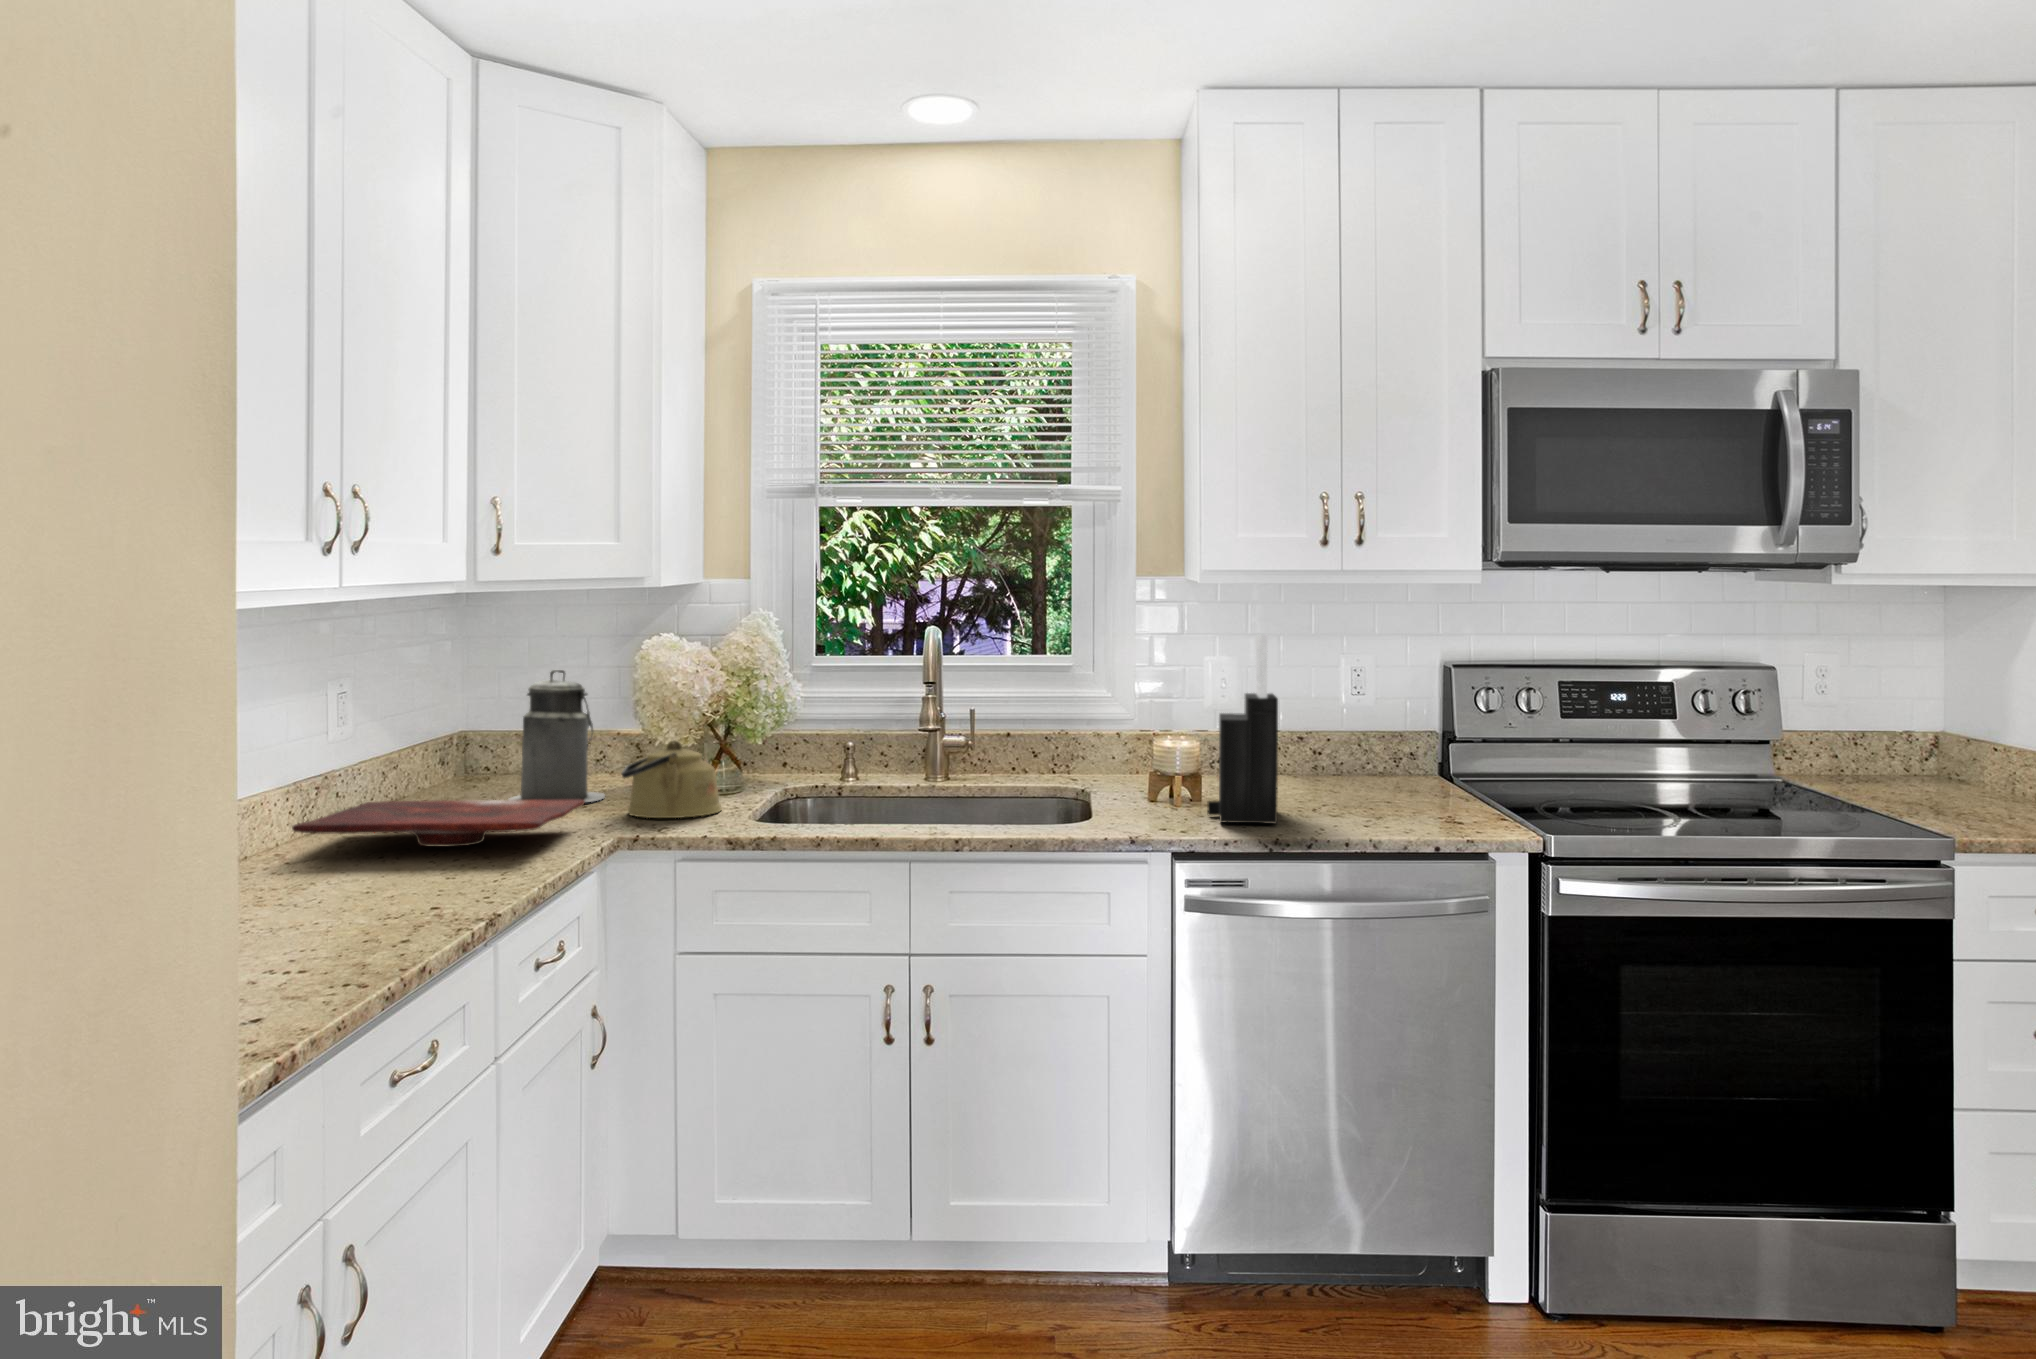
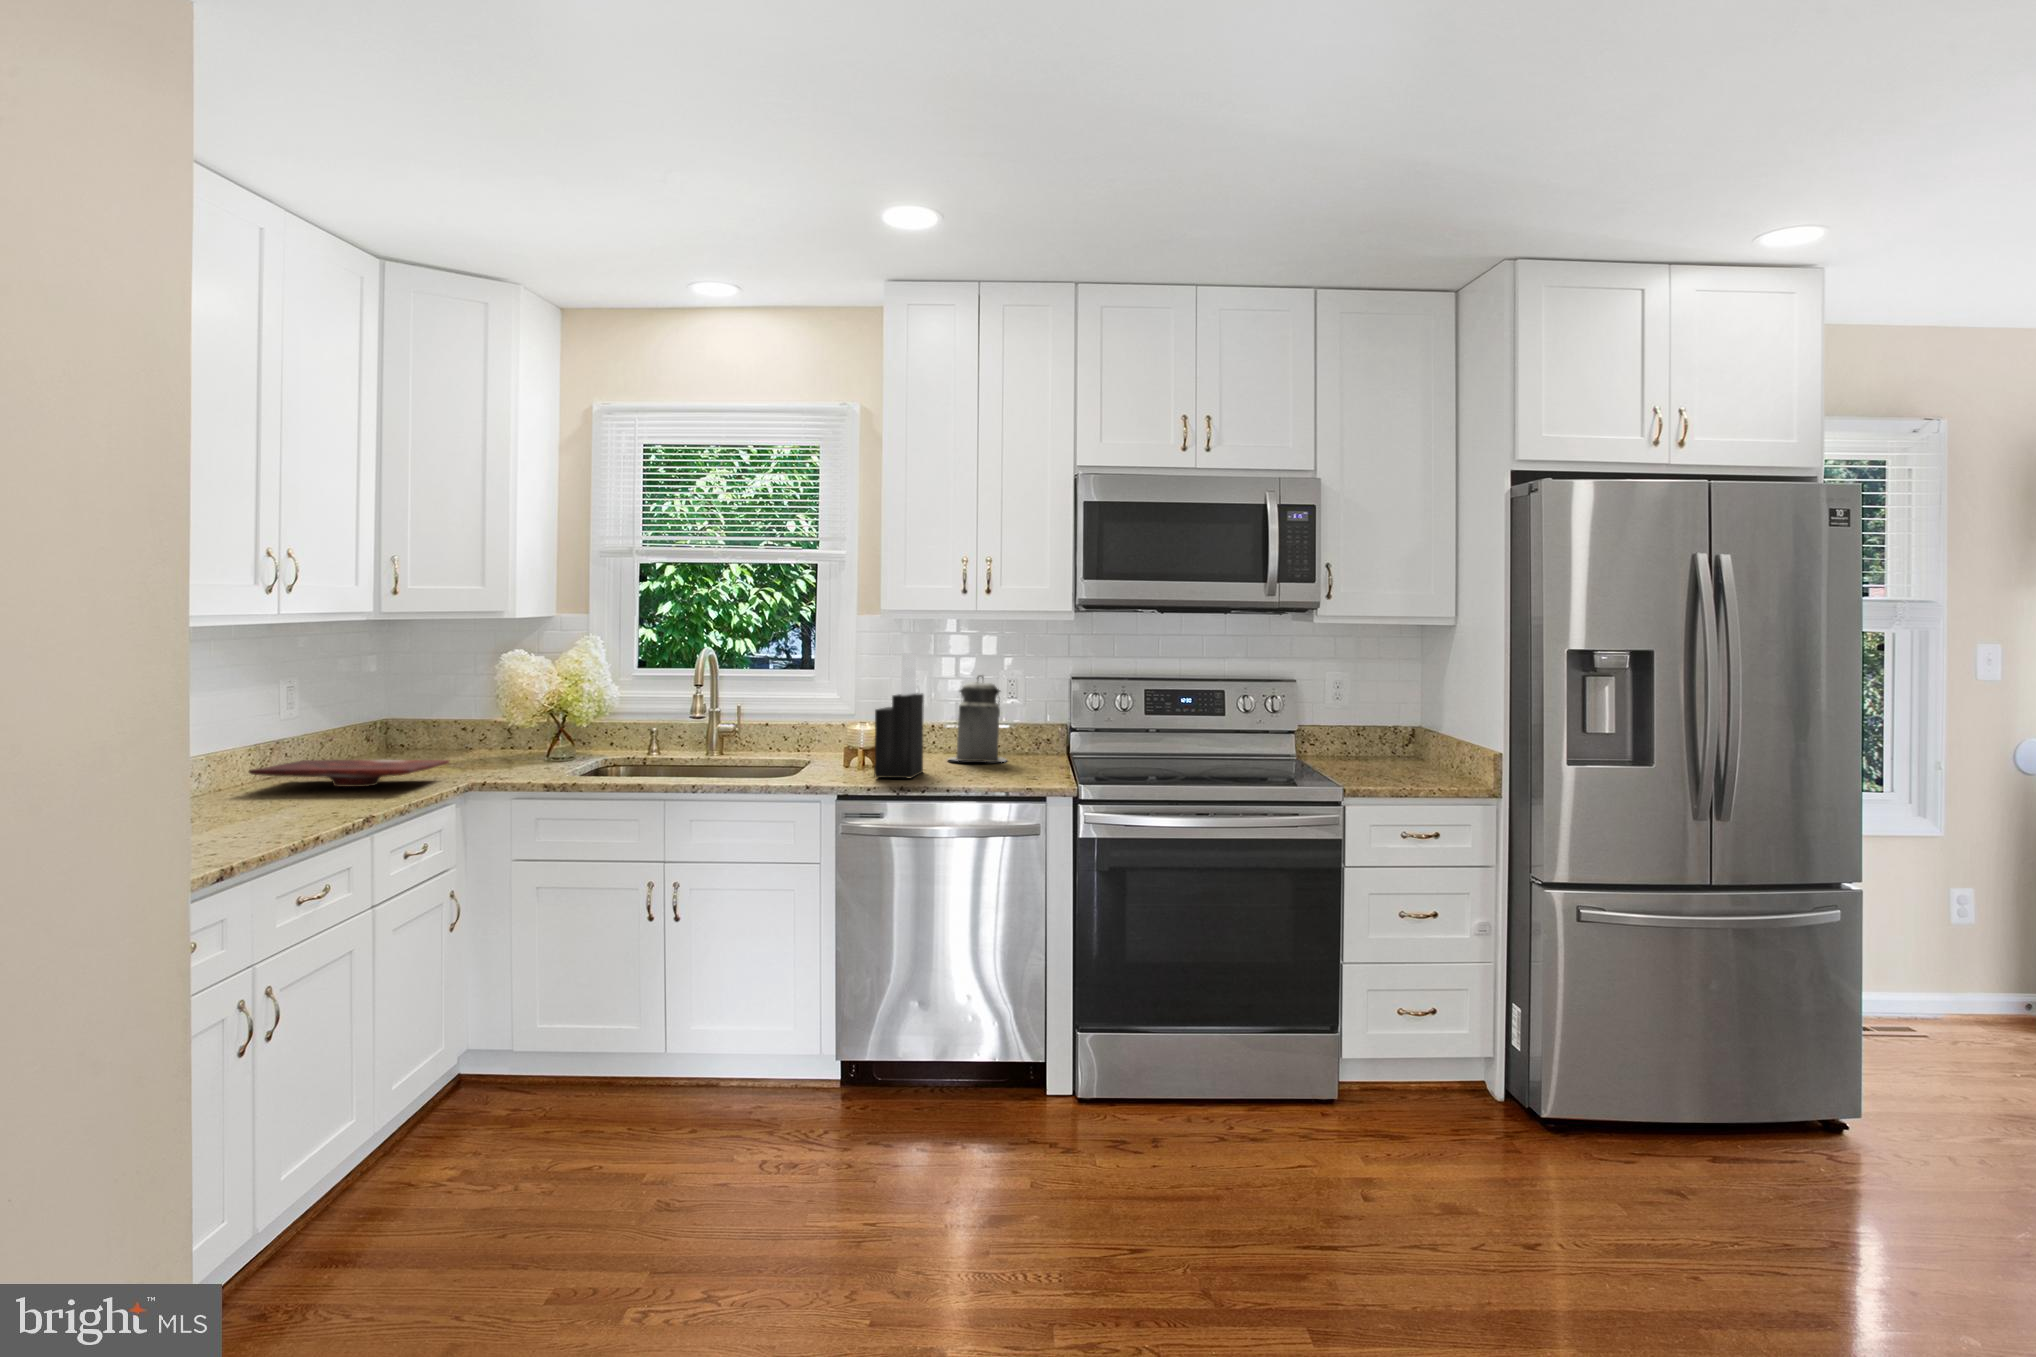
canister: present [508,670,605,802] -> present [949,675,1006,762]
kettle: present [621,740,722,818] -> none [477,722,550,774]

